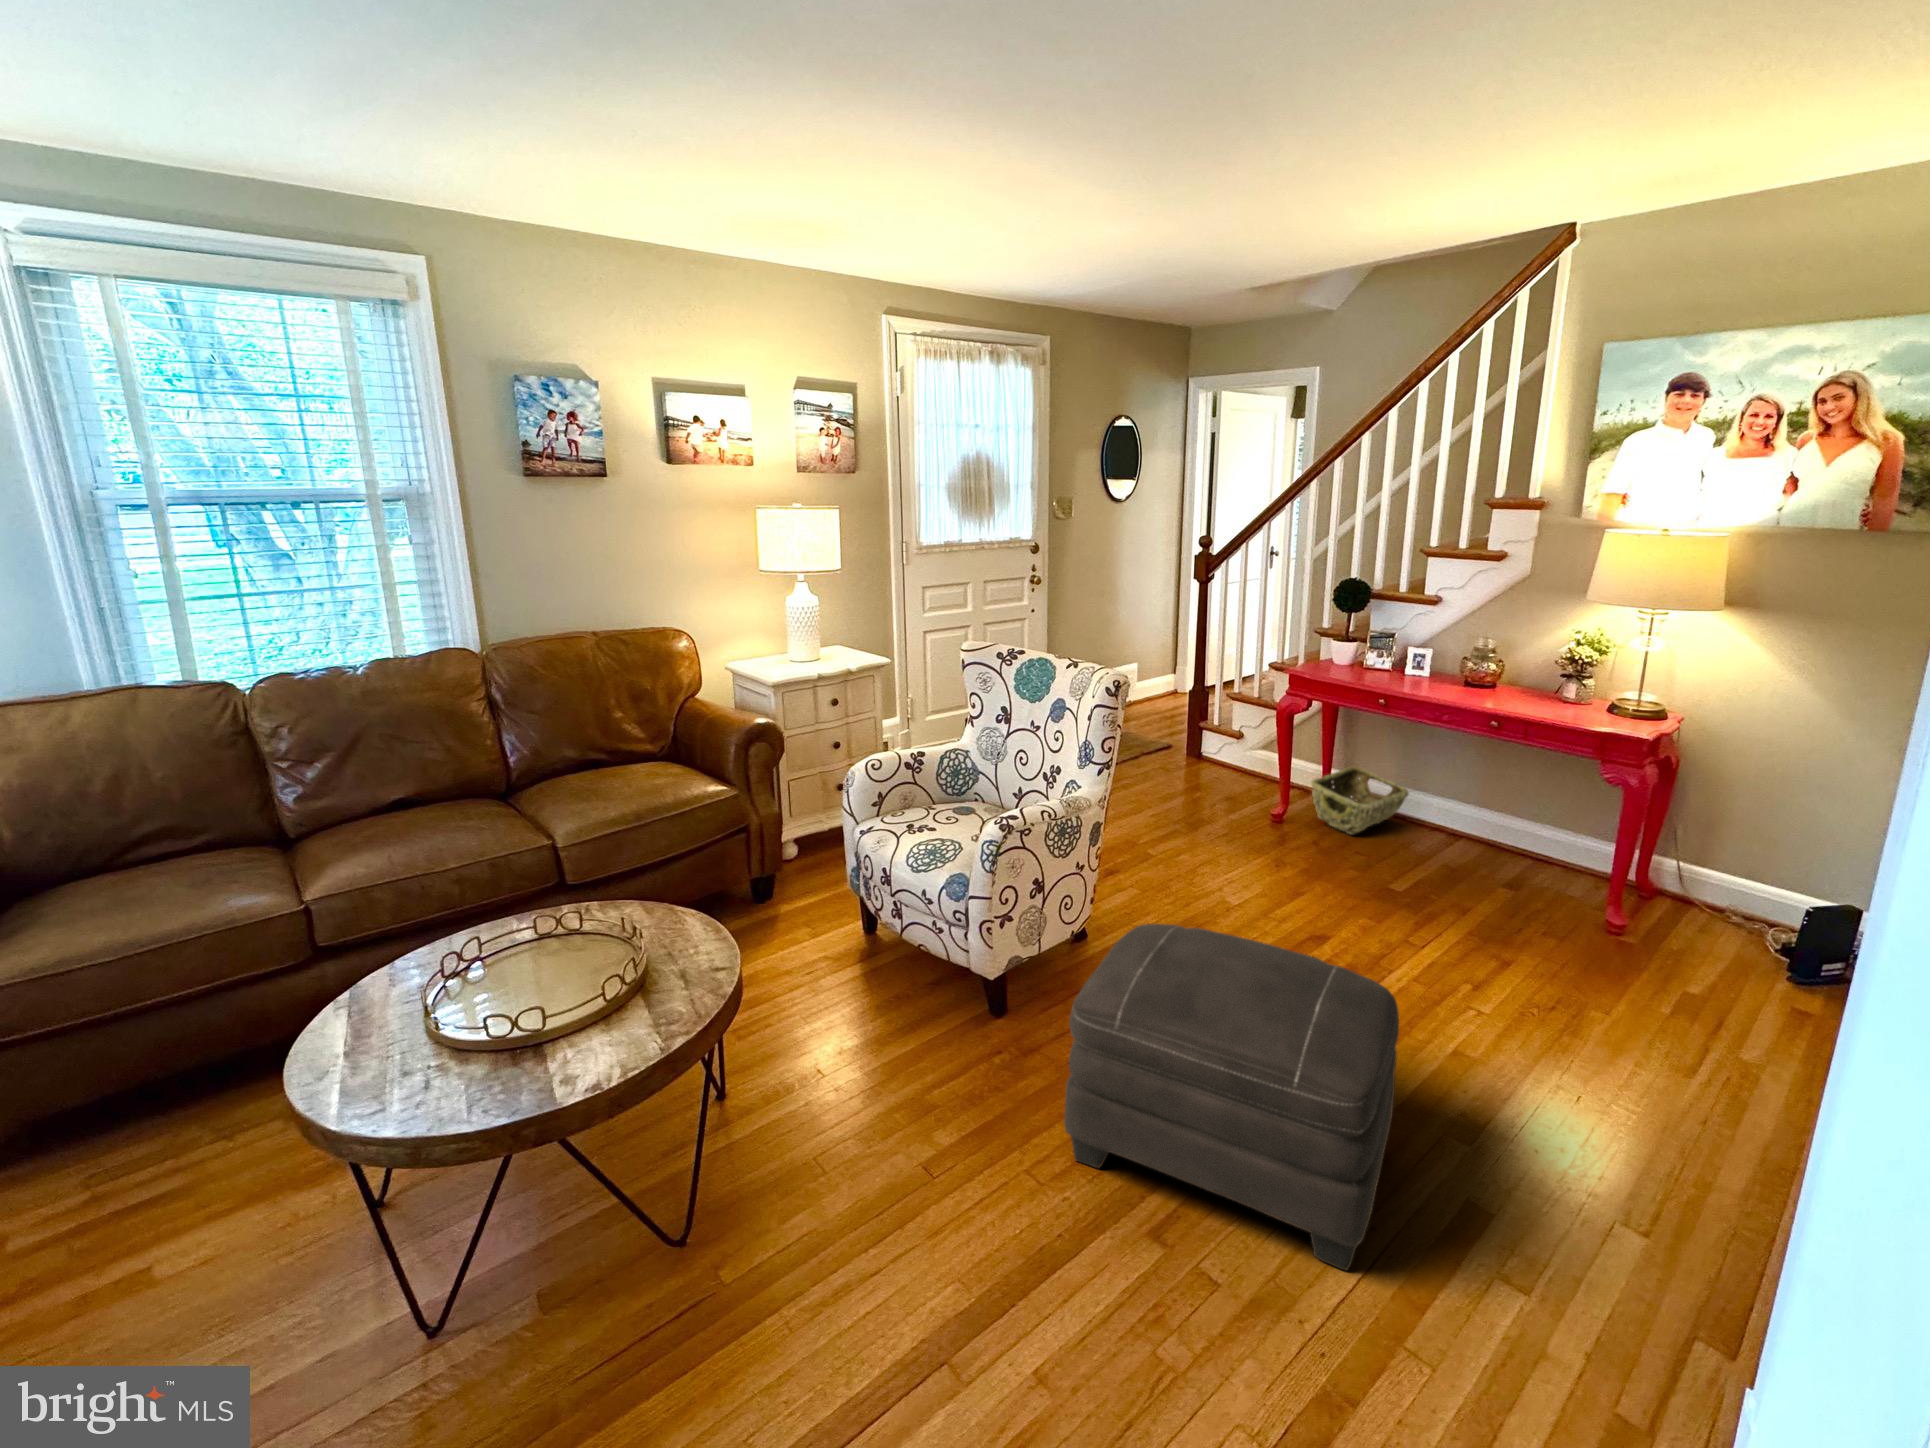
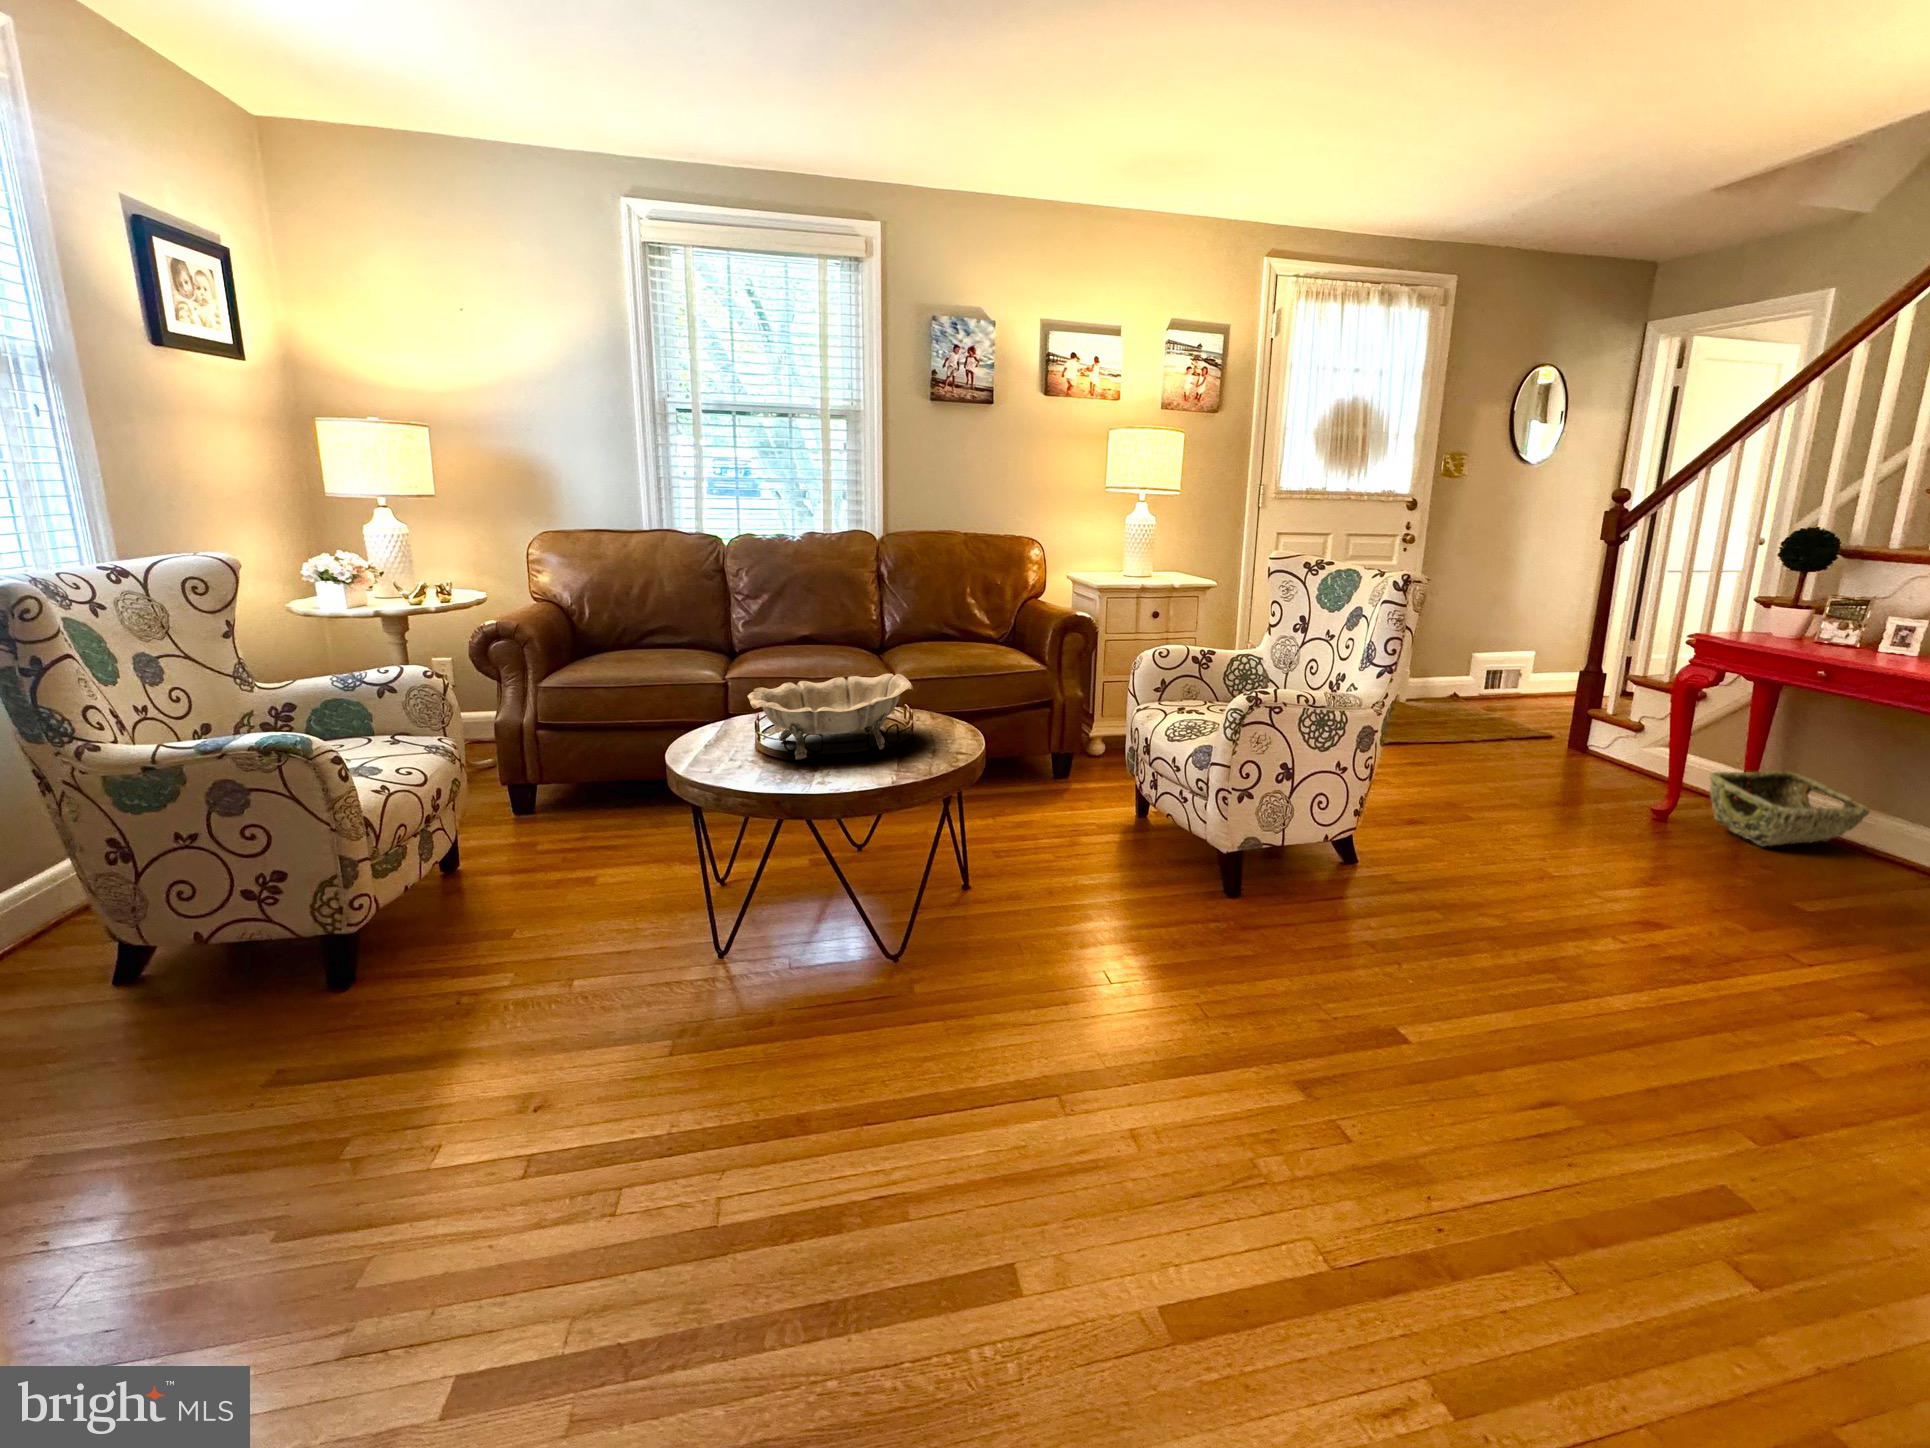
decorative bowl: none [427,896,658,1057] -> present [747,674,913,759]
ottoman: present [1064,924,1399,1271] -> none [1241,807,1663,1191]

